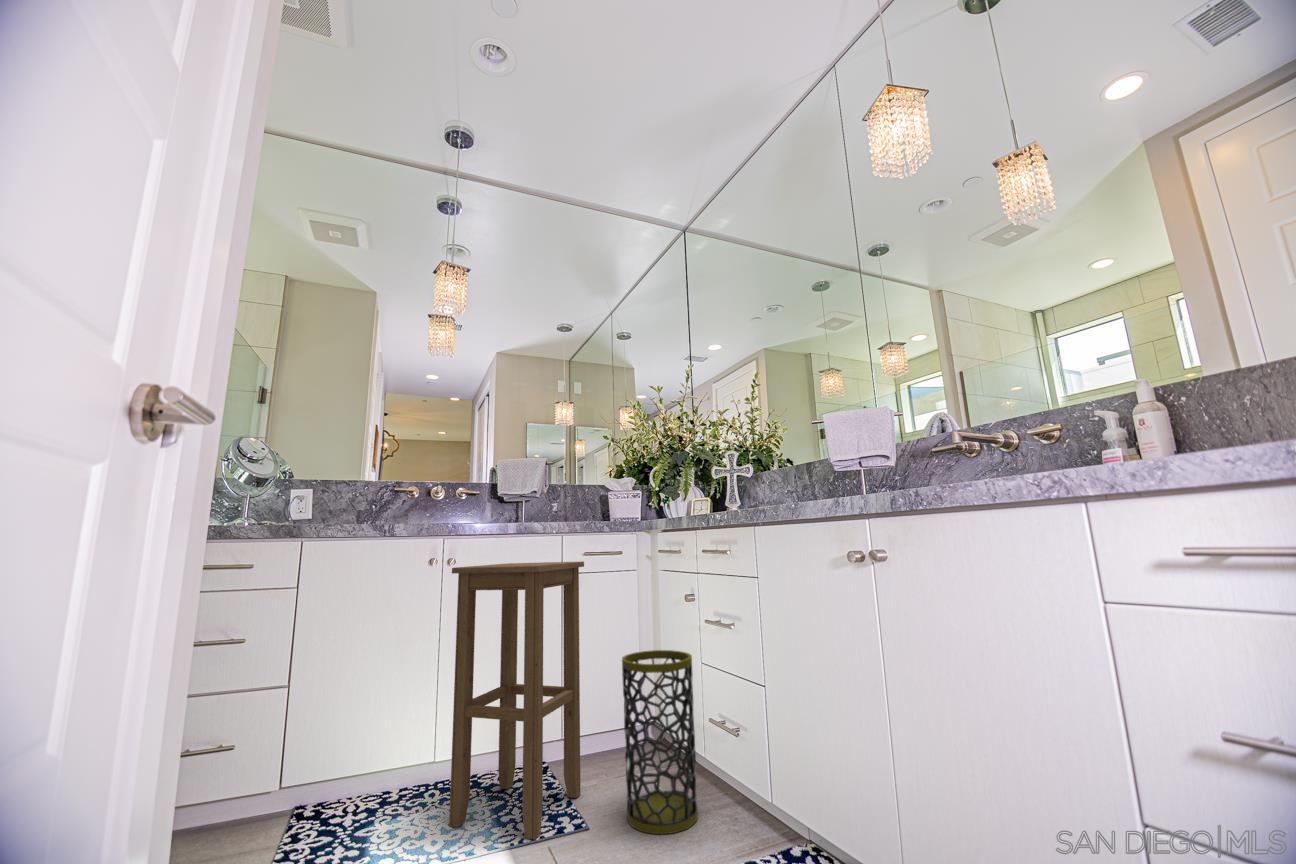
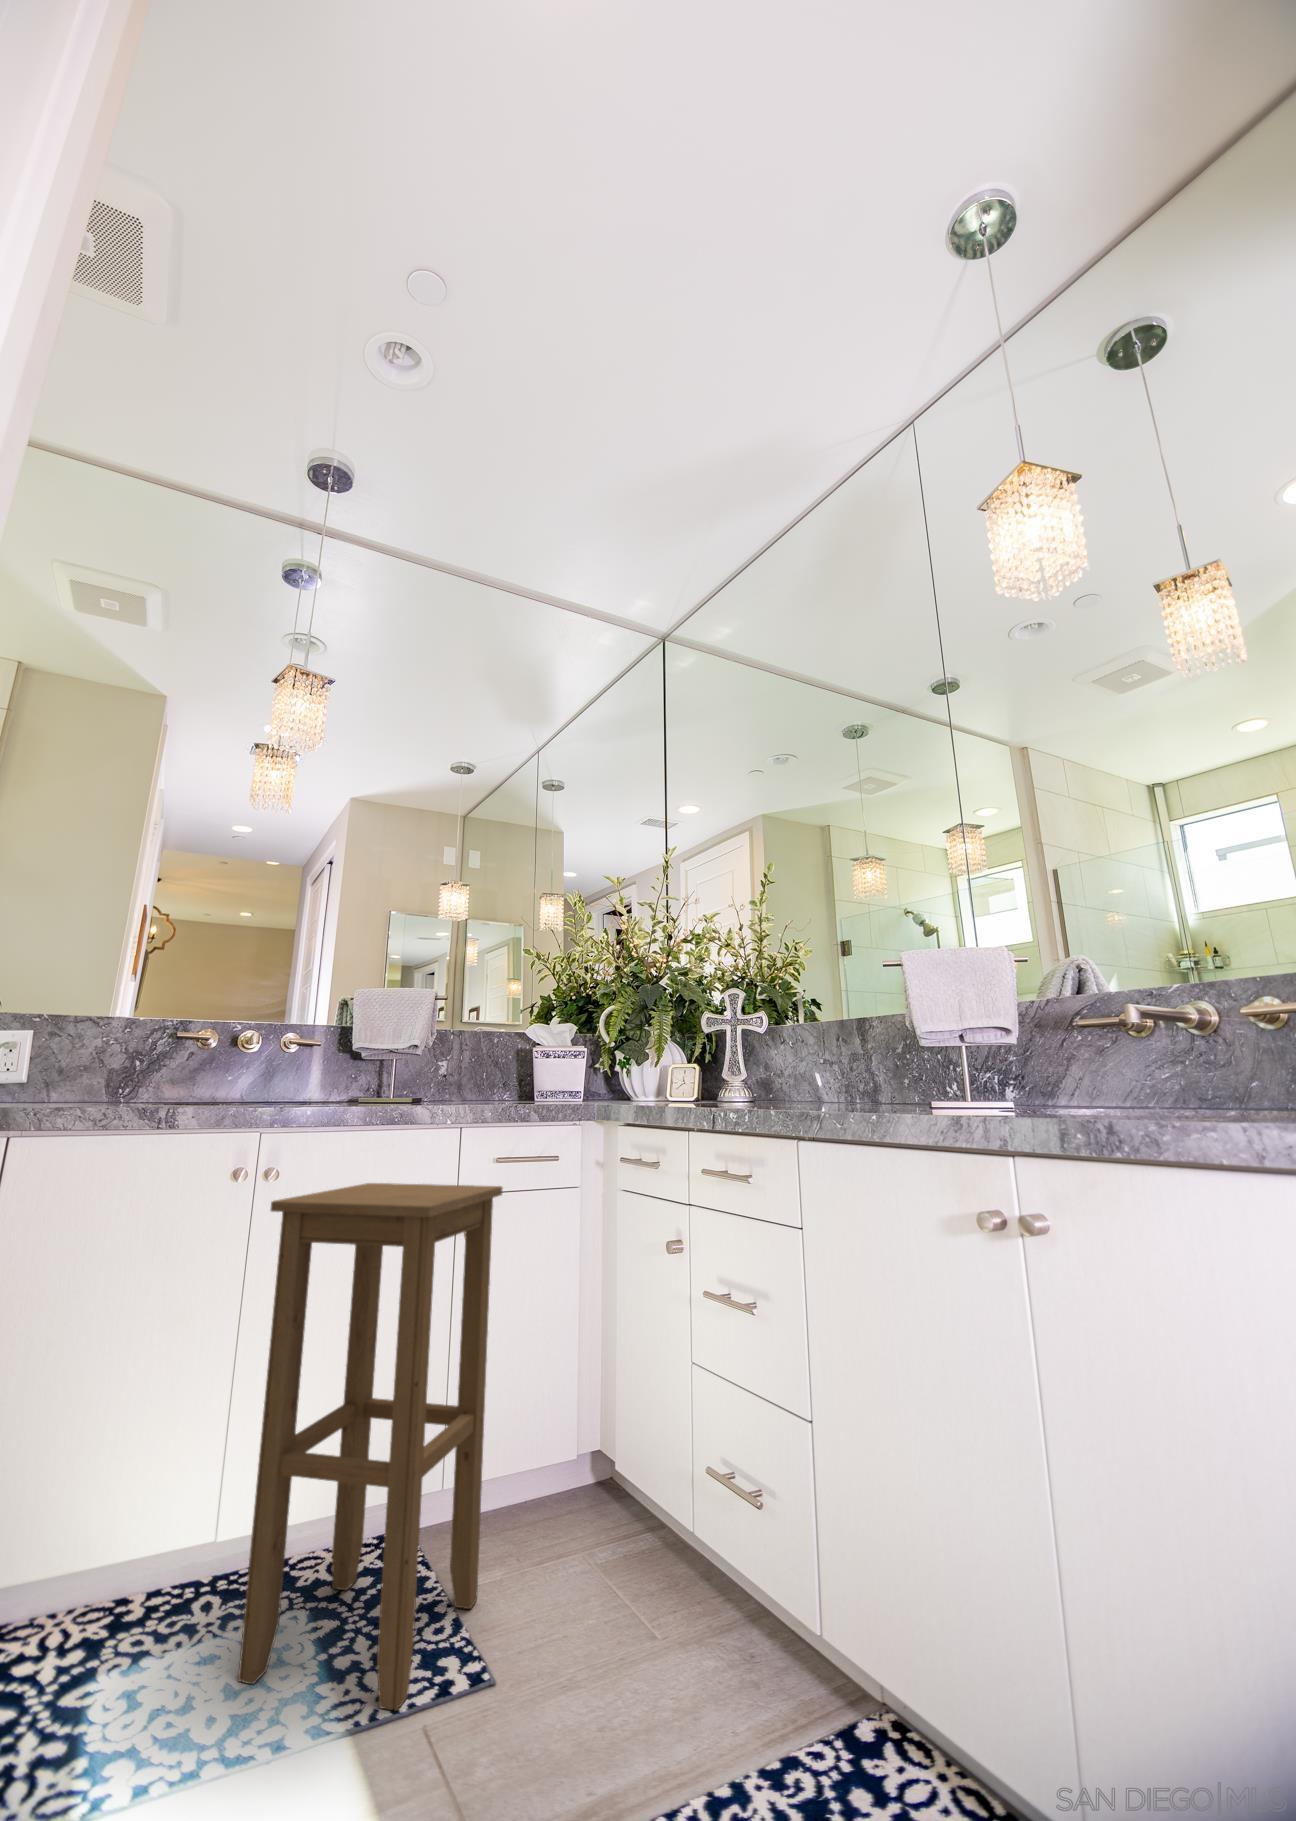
trash can: present [622,650,698,834] -> none [562,1345,685,1692]

